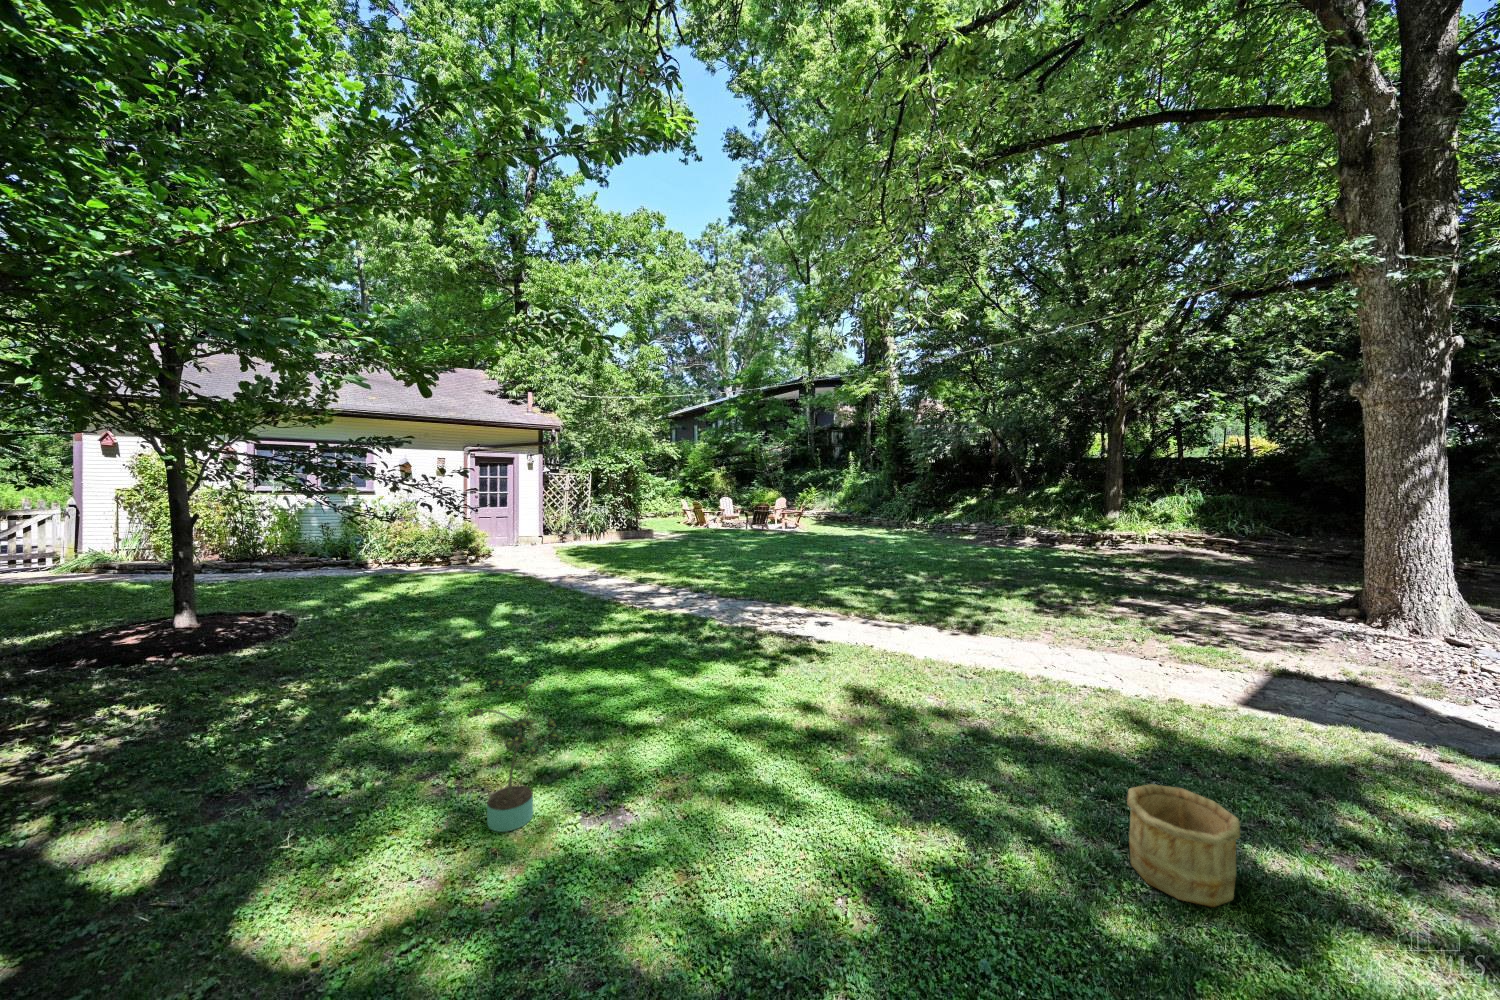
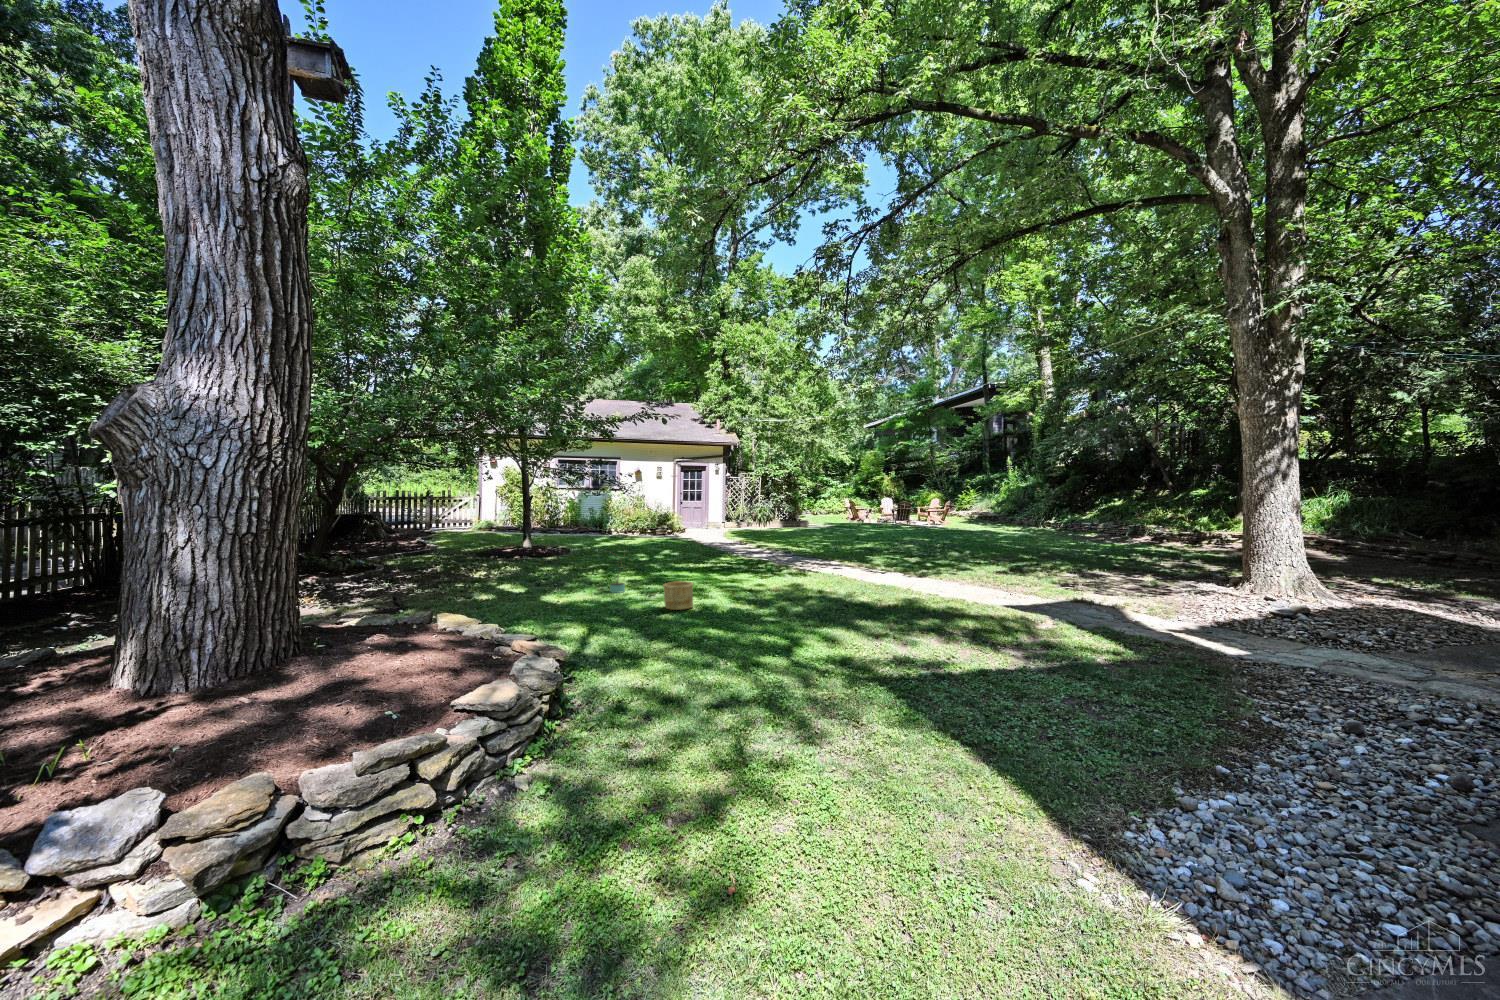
wooden bucket: present [1127,784,1240,907] -> present [663,581,693,610]

